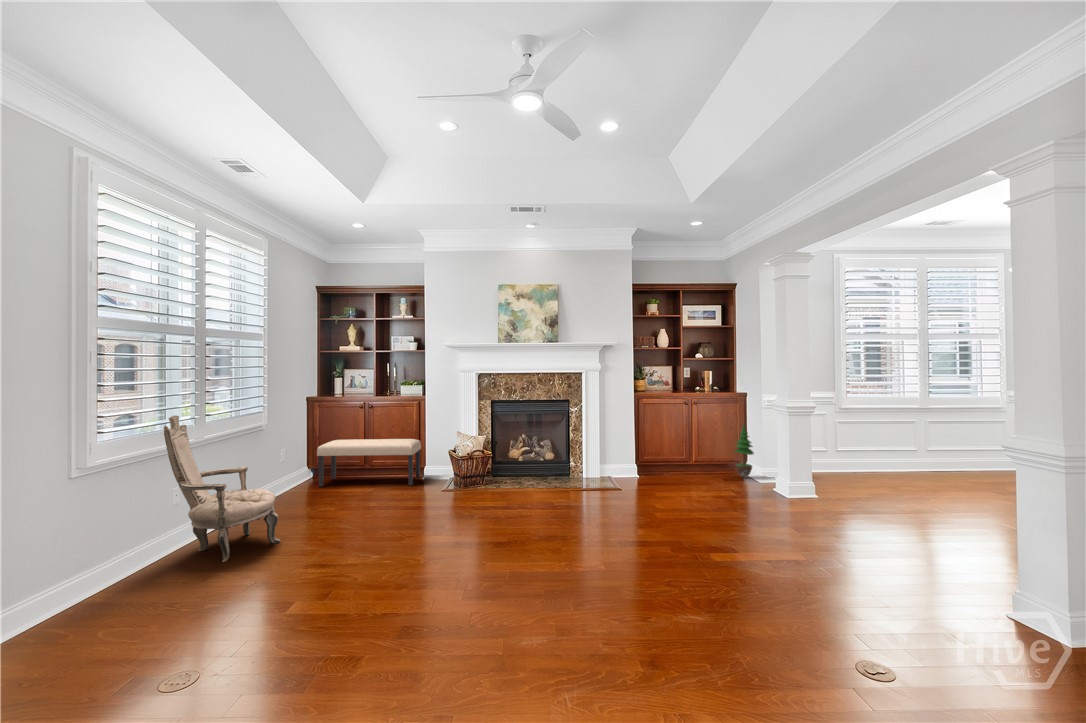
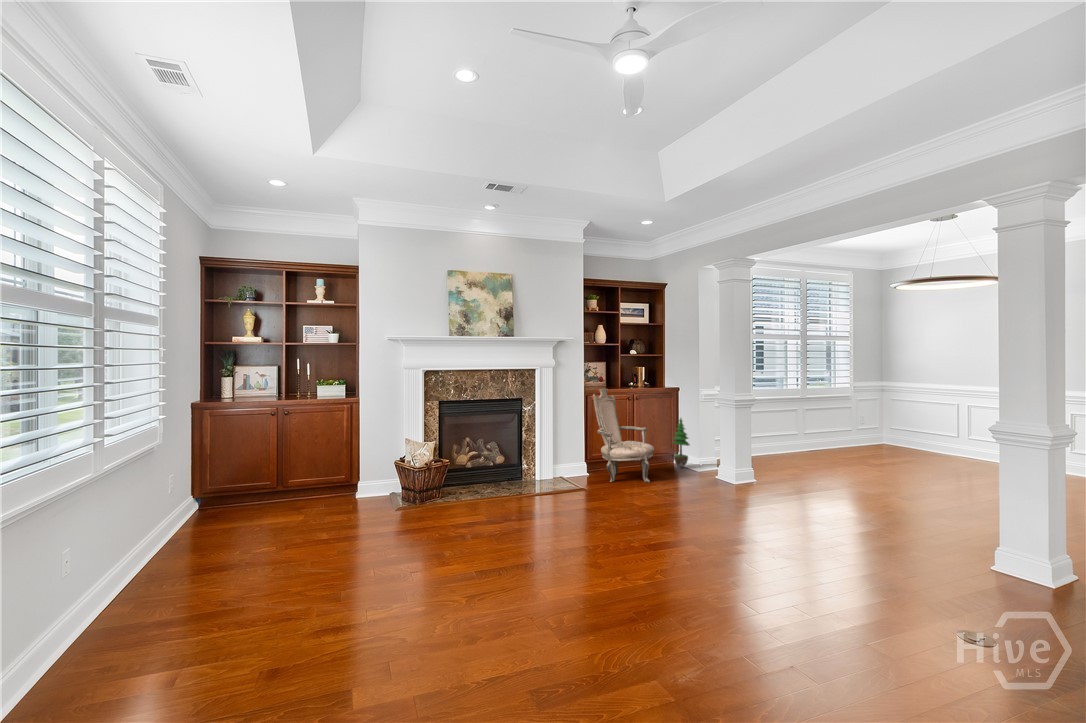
armchair: present [164,415,280,562] -> present [593,389,654,483]
bench: present [317,439,421,487] -> none [216,450,352,521]

